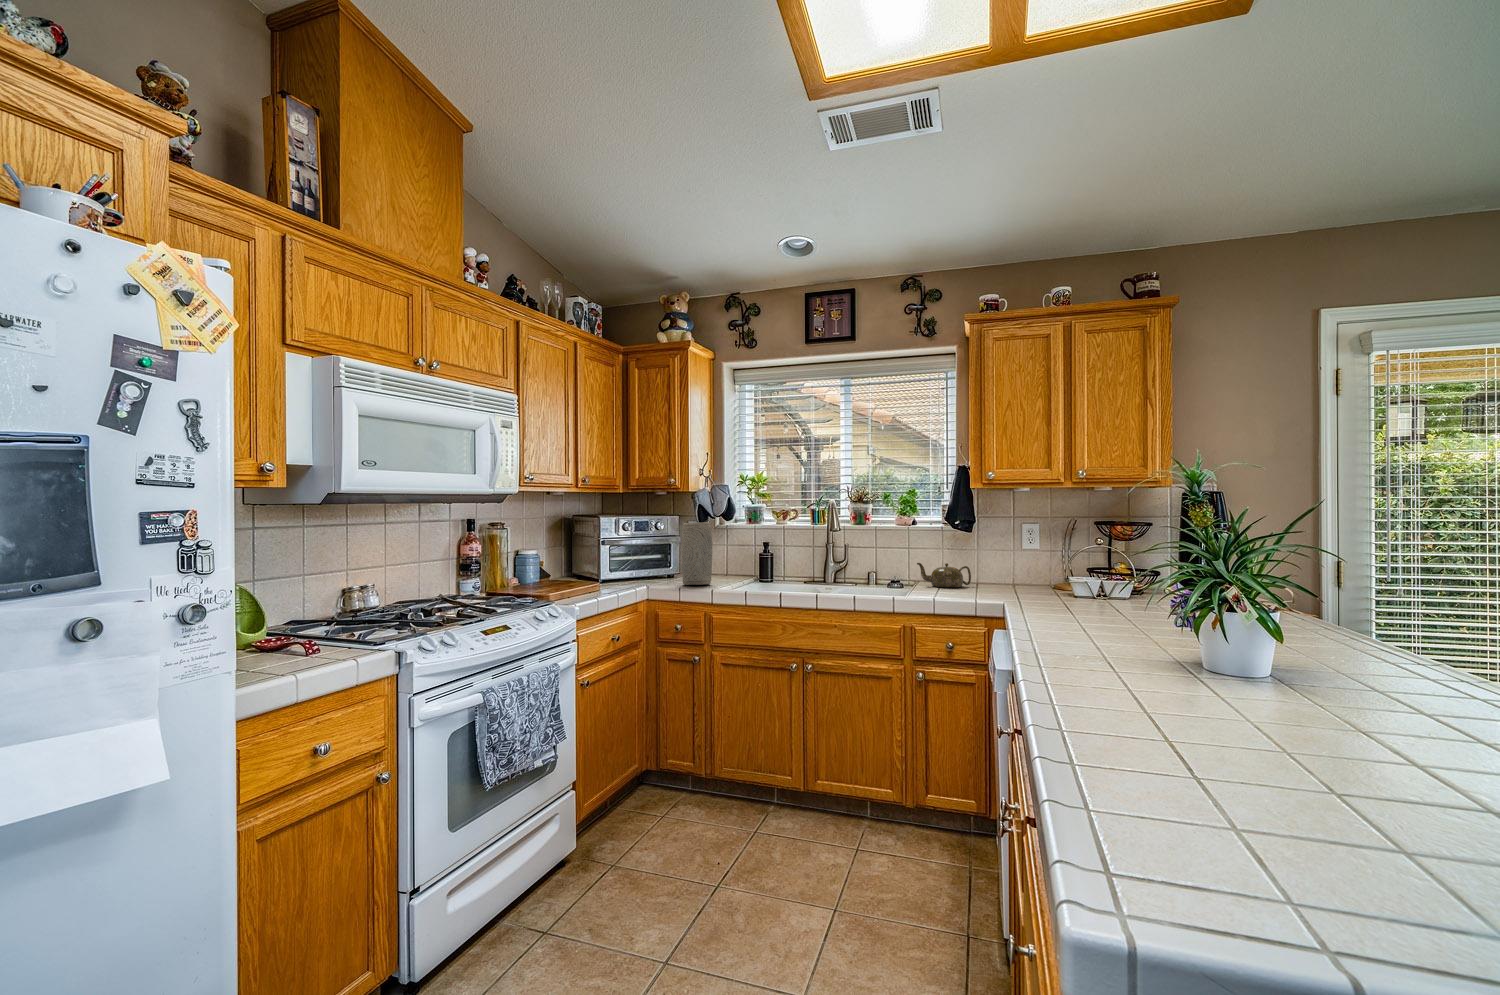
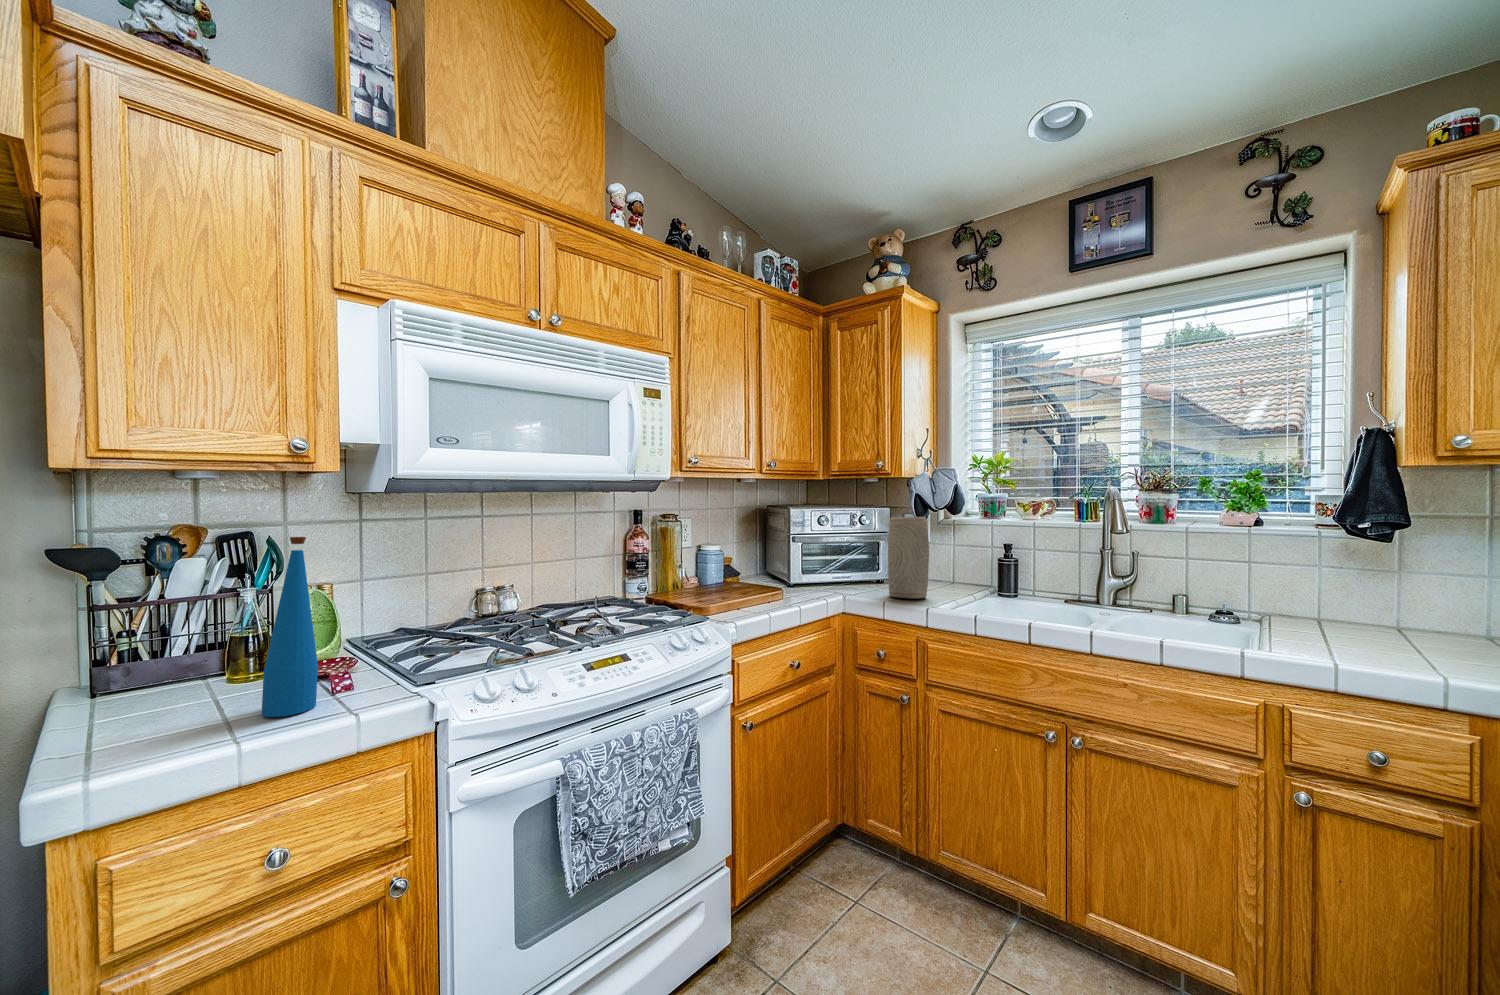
bottle: none [280,536,317,663] -> present [262,537,318,717]
teapot: present [917,563,971,587] -> none [1288,593,1418,644]

